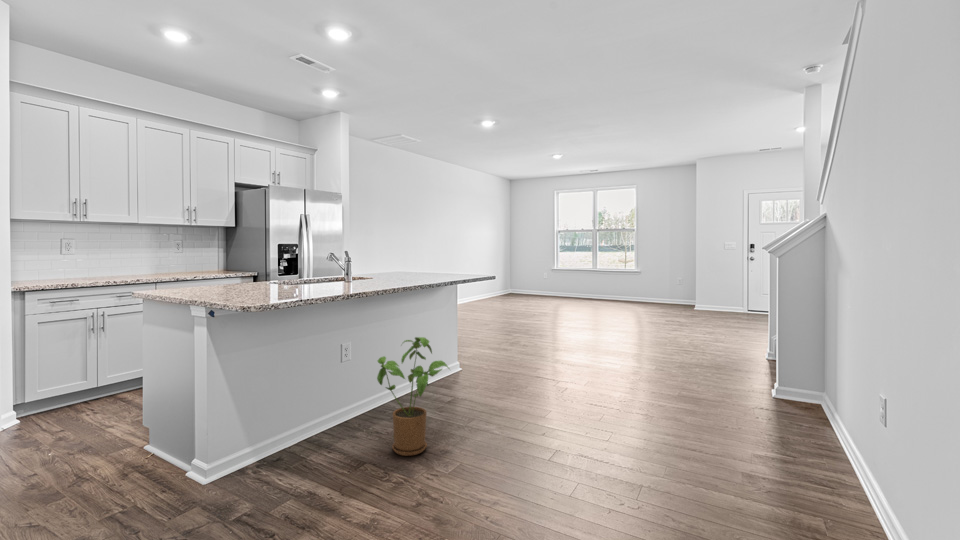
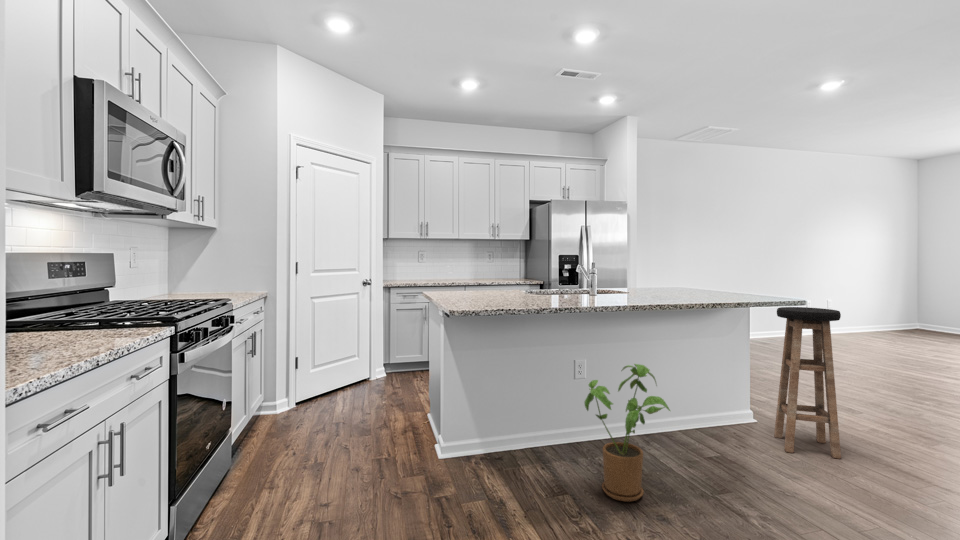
bar stool: none [481,285,523,390] -> present [774,307,841,459]

